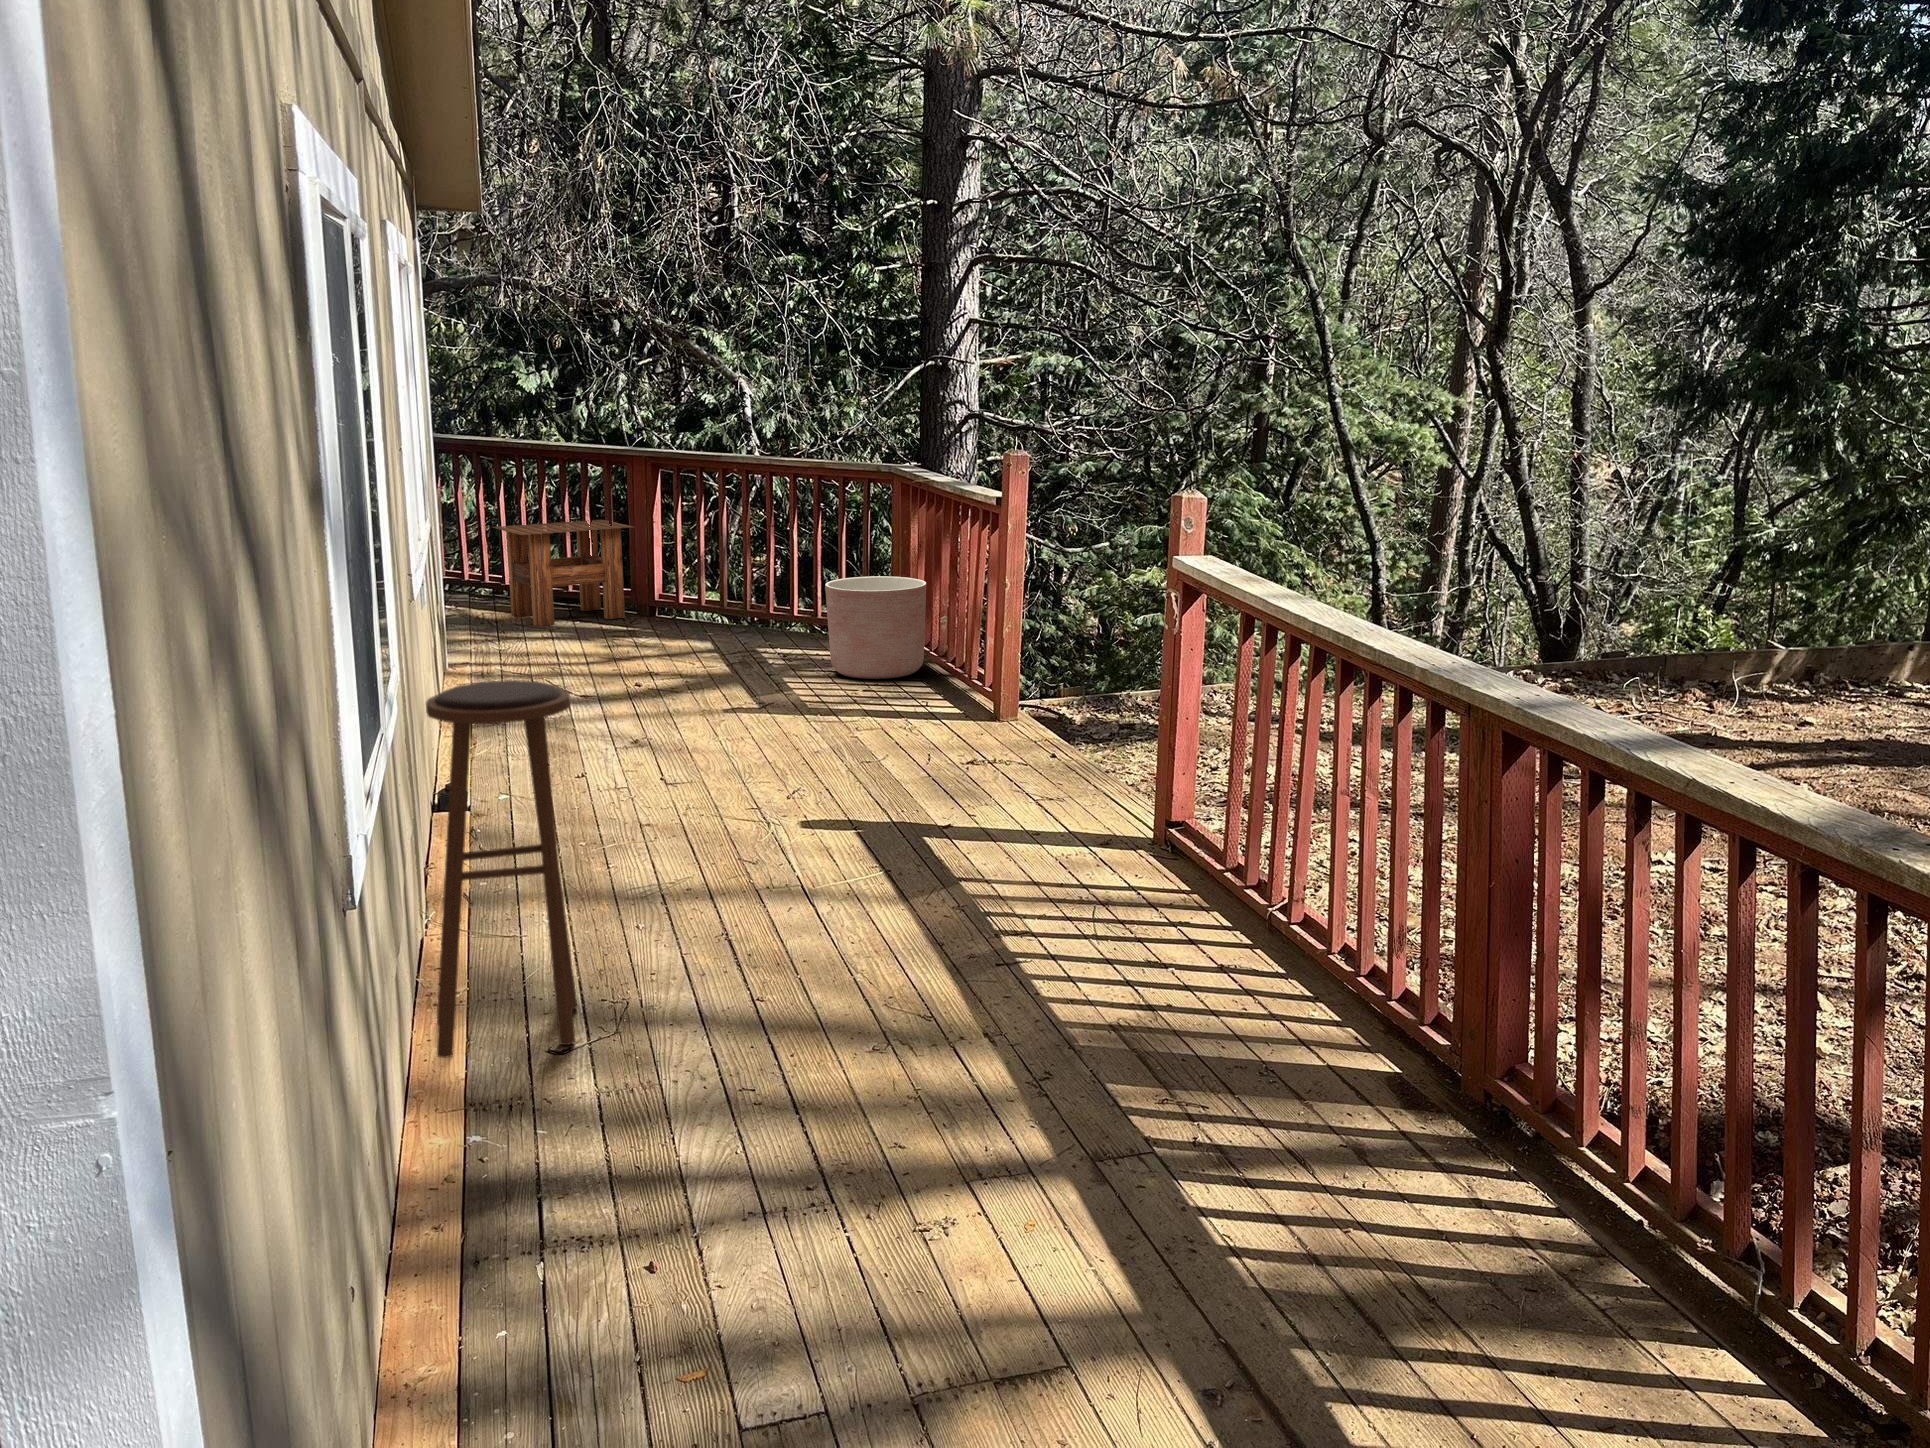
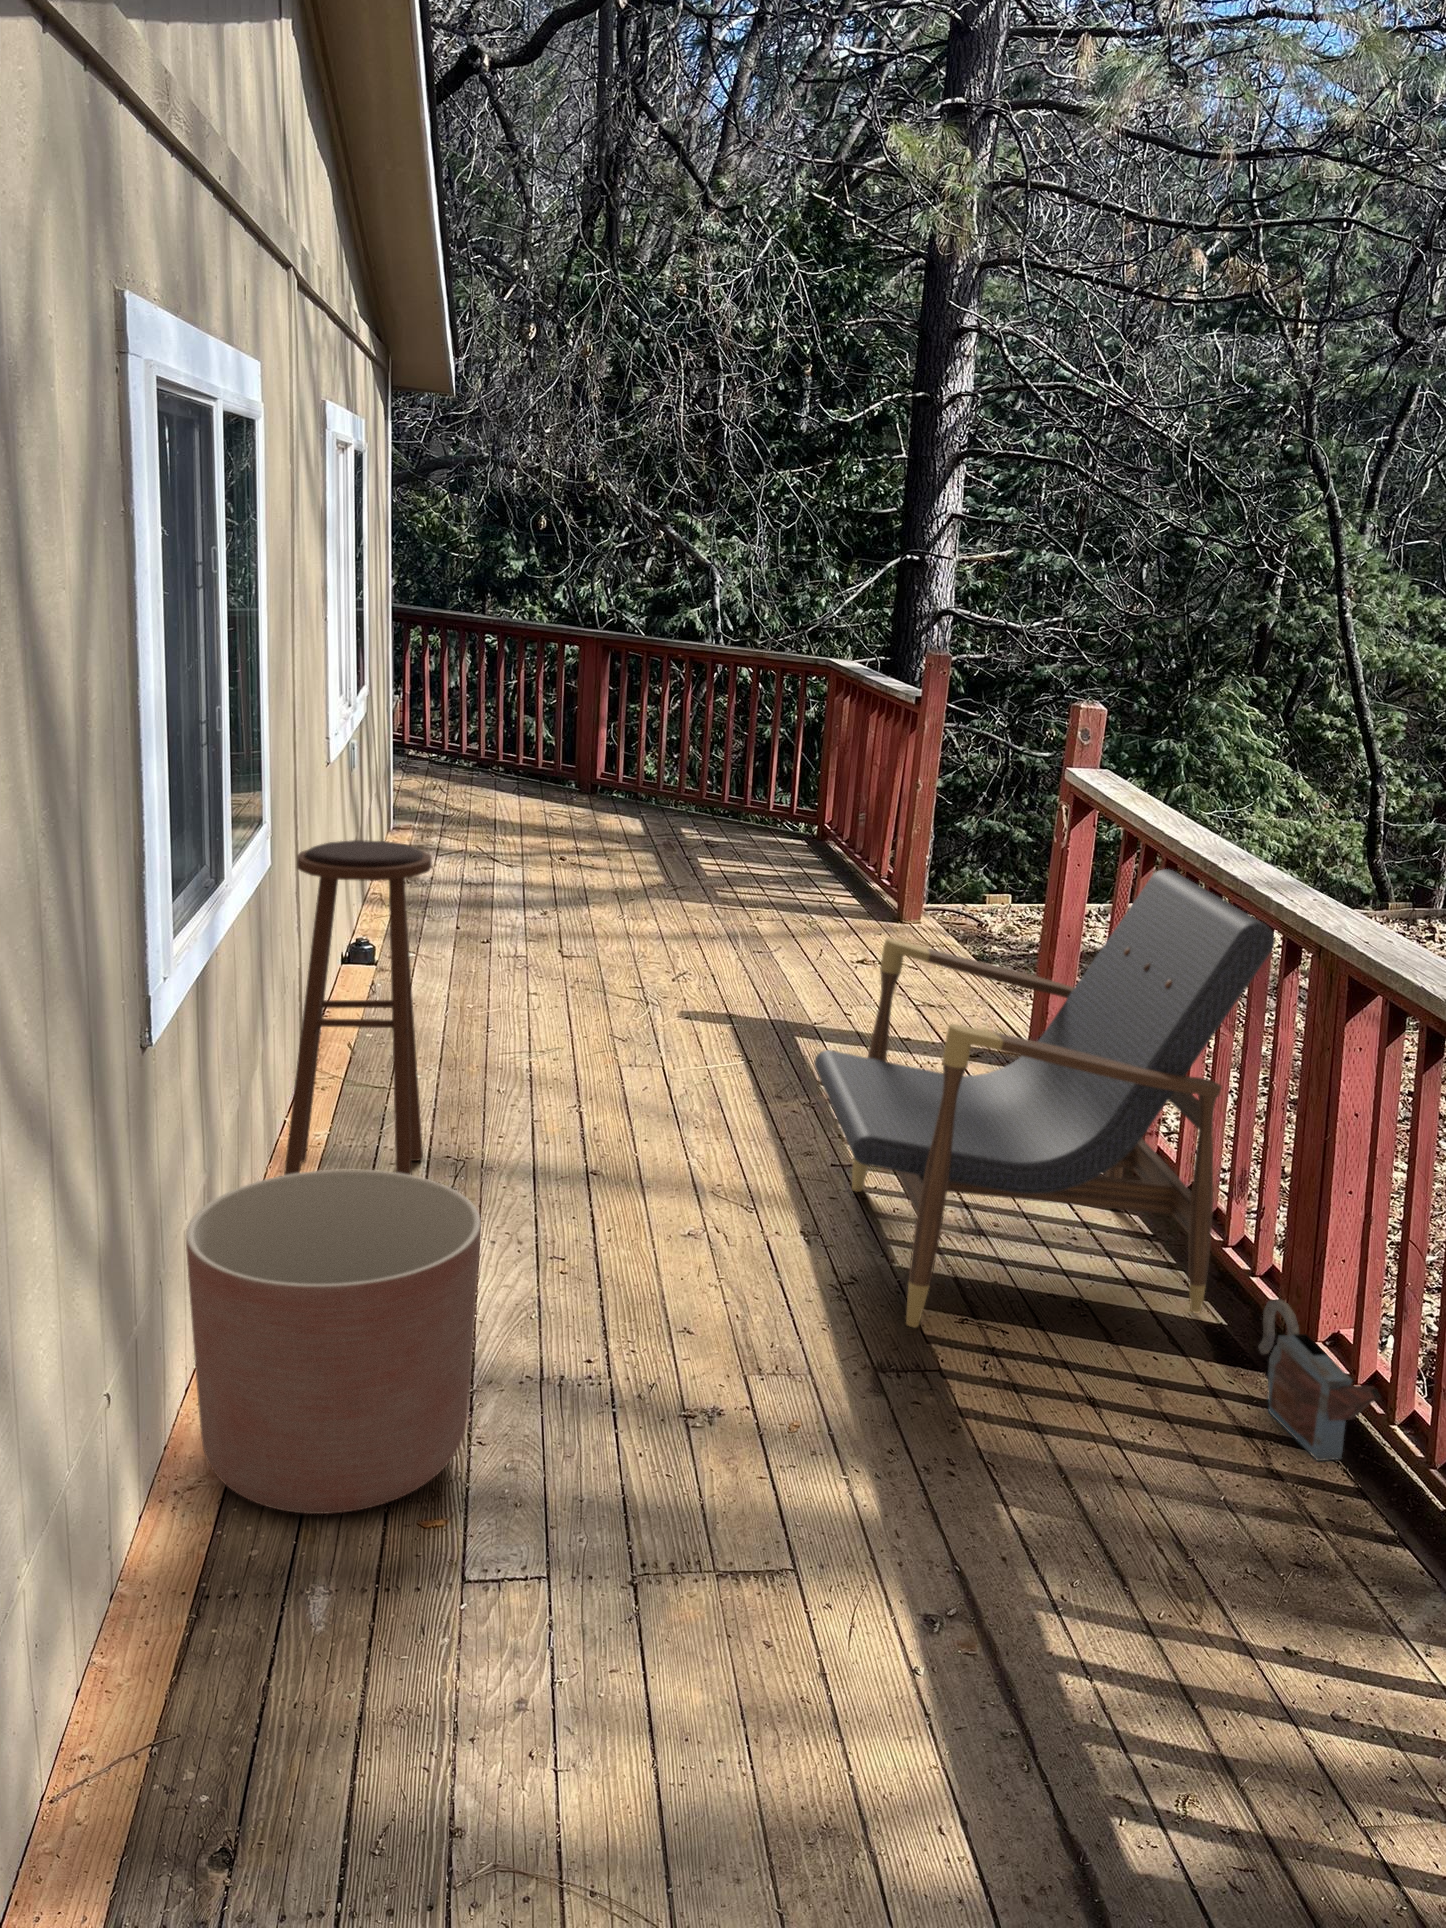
side table: present [492,520,633,626] -> none [453,701,586,798]
planter: present [825,576,926,679] -> present [186,1169,481,1514]
lounge chair: none [977,643,1421,1115] -> present [814,869,1275,1327]
watering can: none [1446,1043,1576,1191] -> present [1258,1299,1381,1461]

